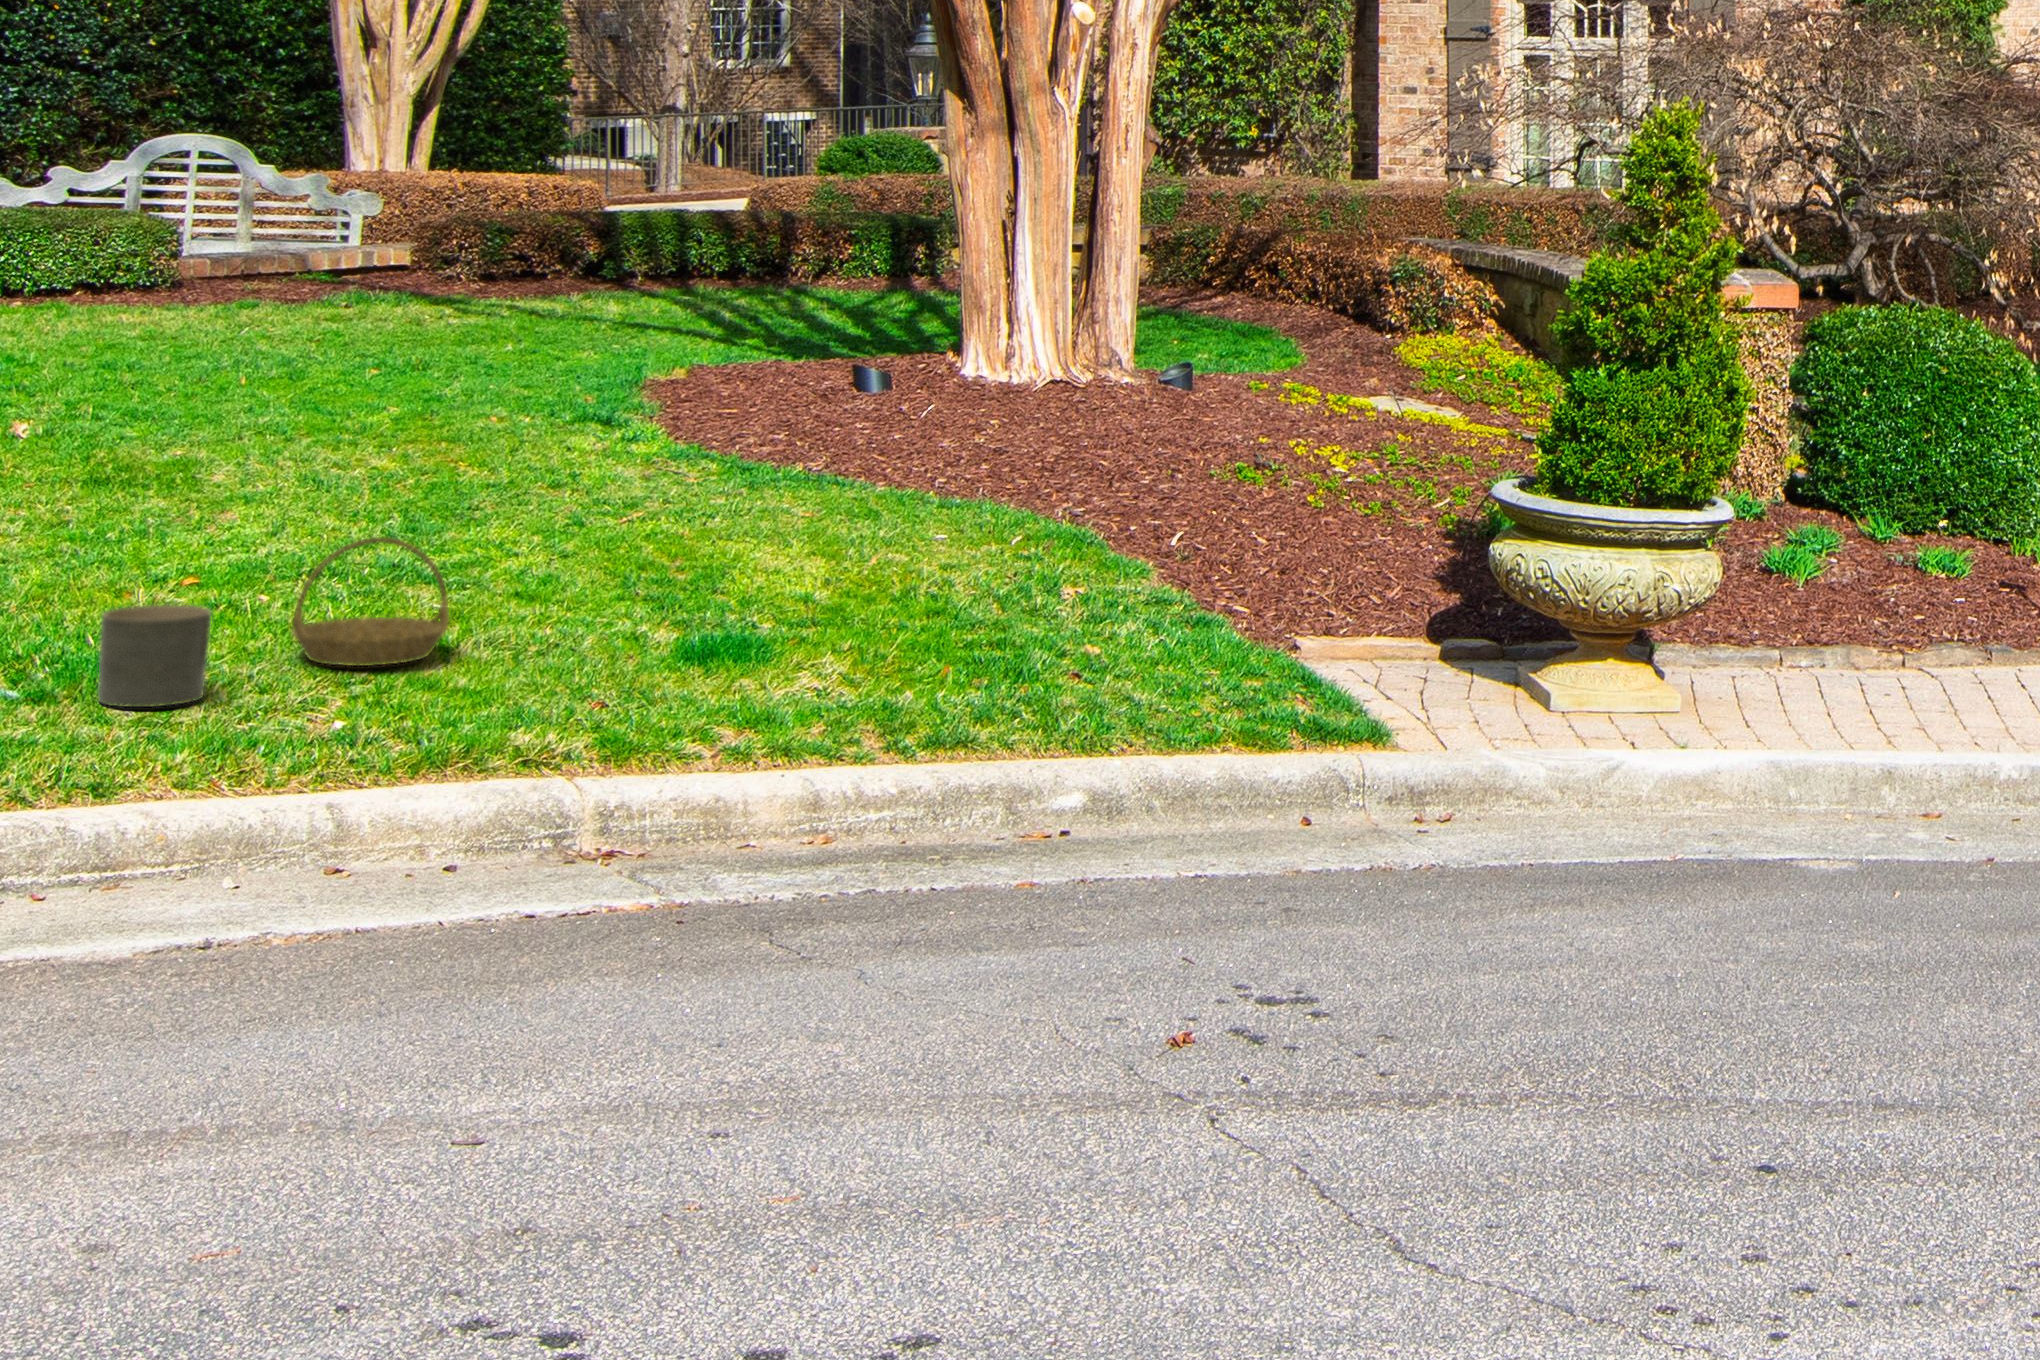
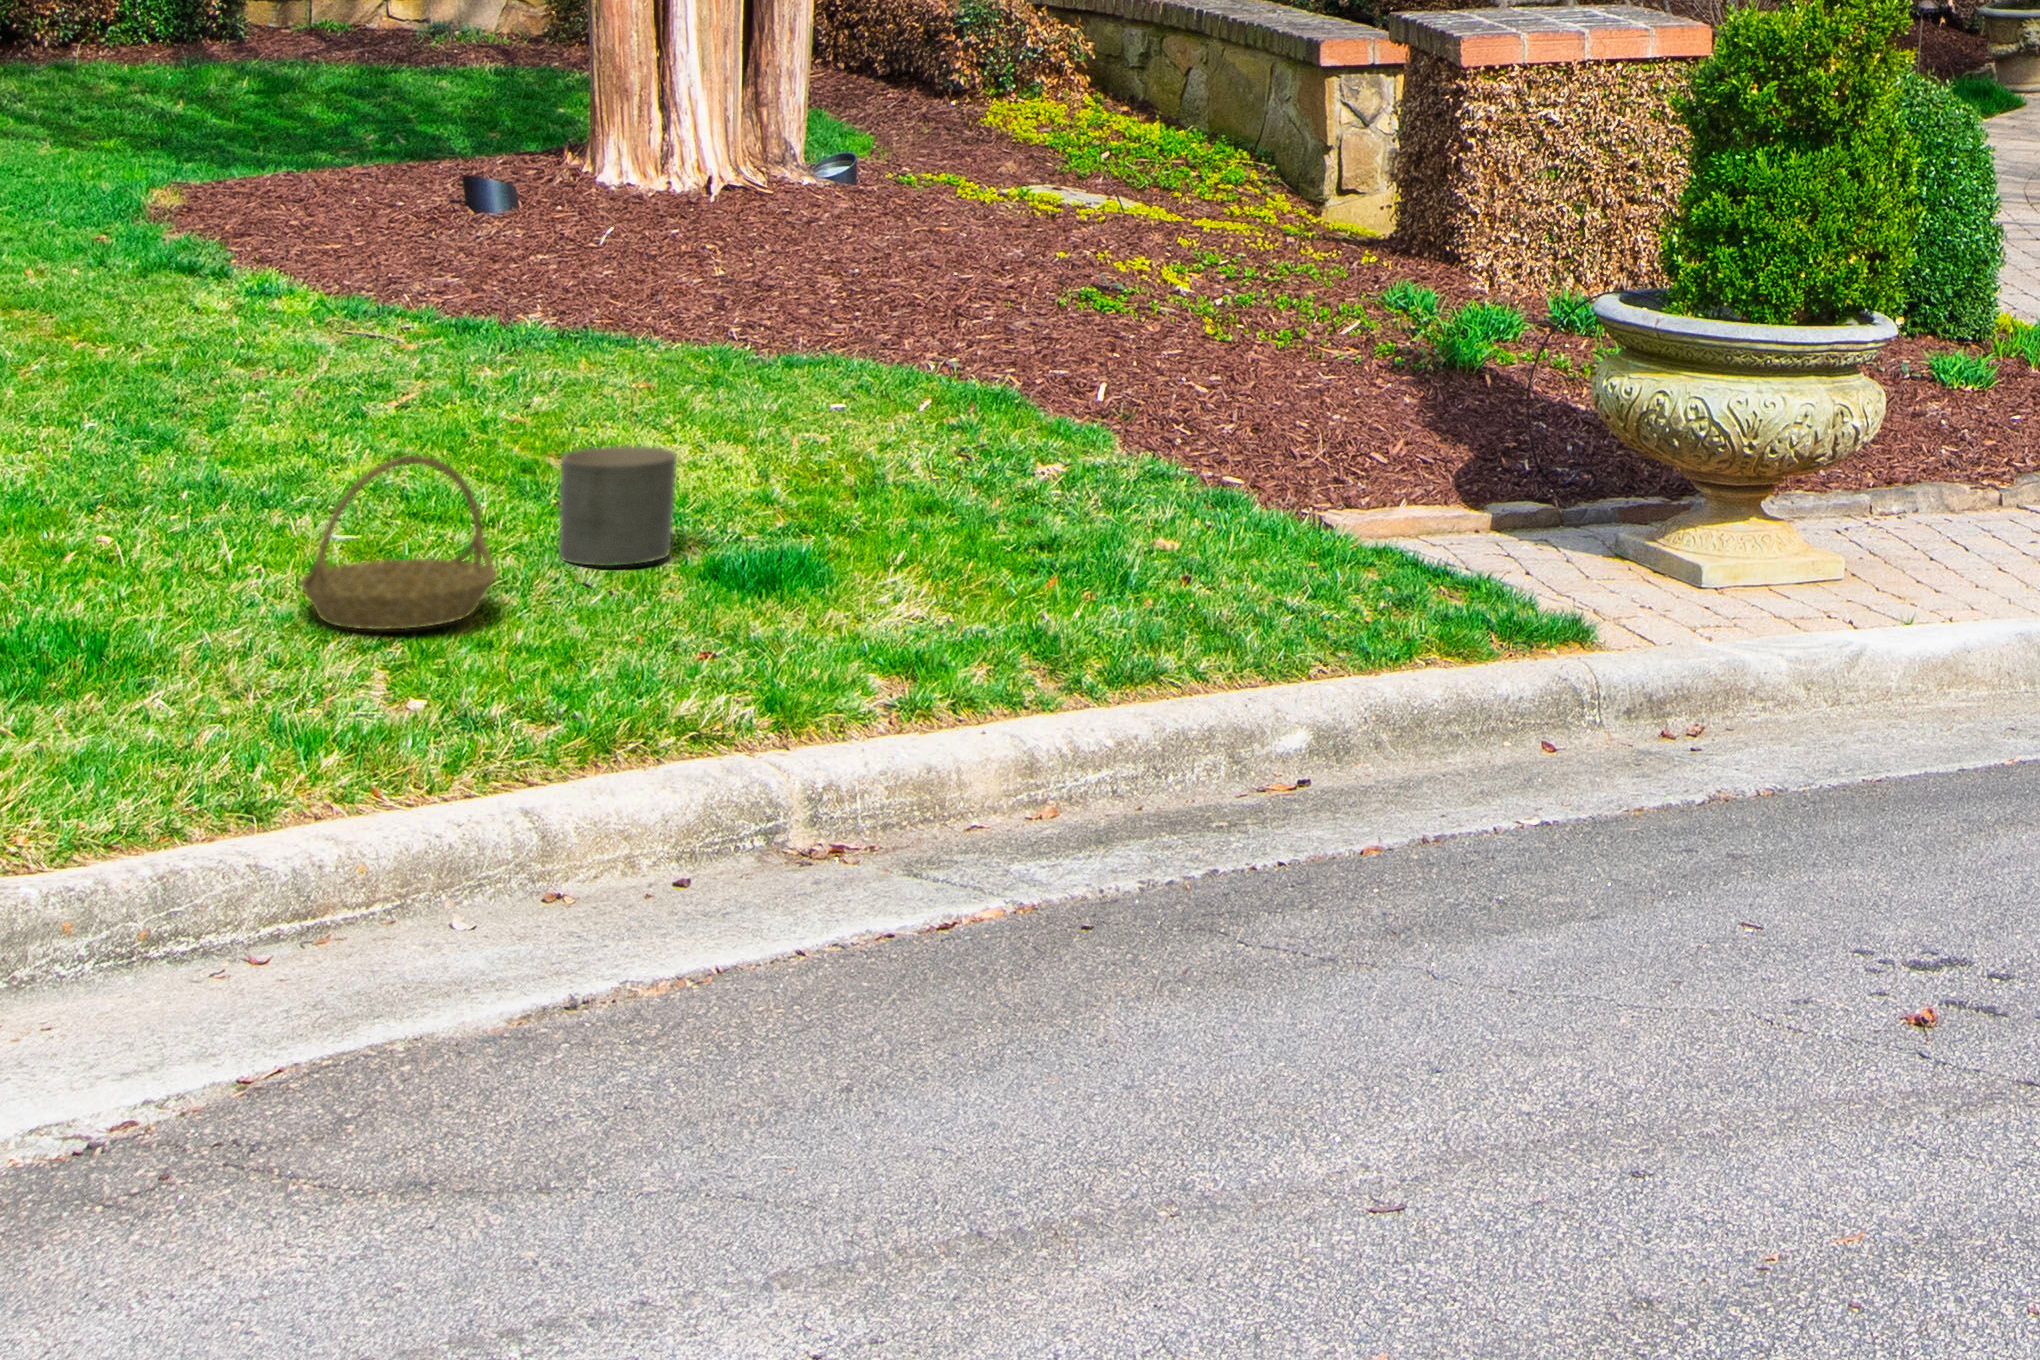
planter: present [98,605,211,707] -> present [559,446,677,566]

